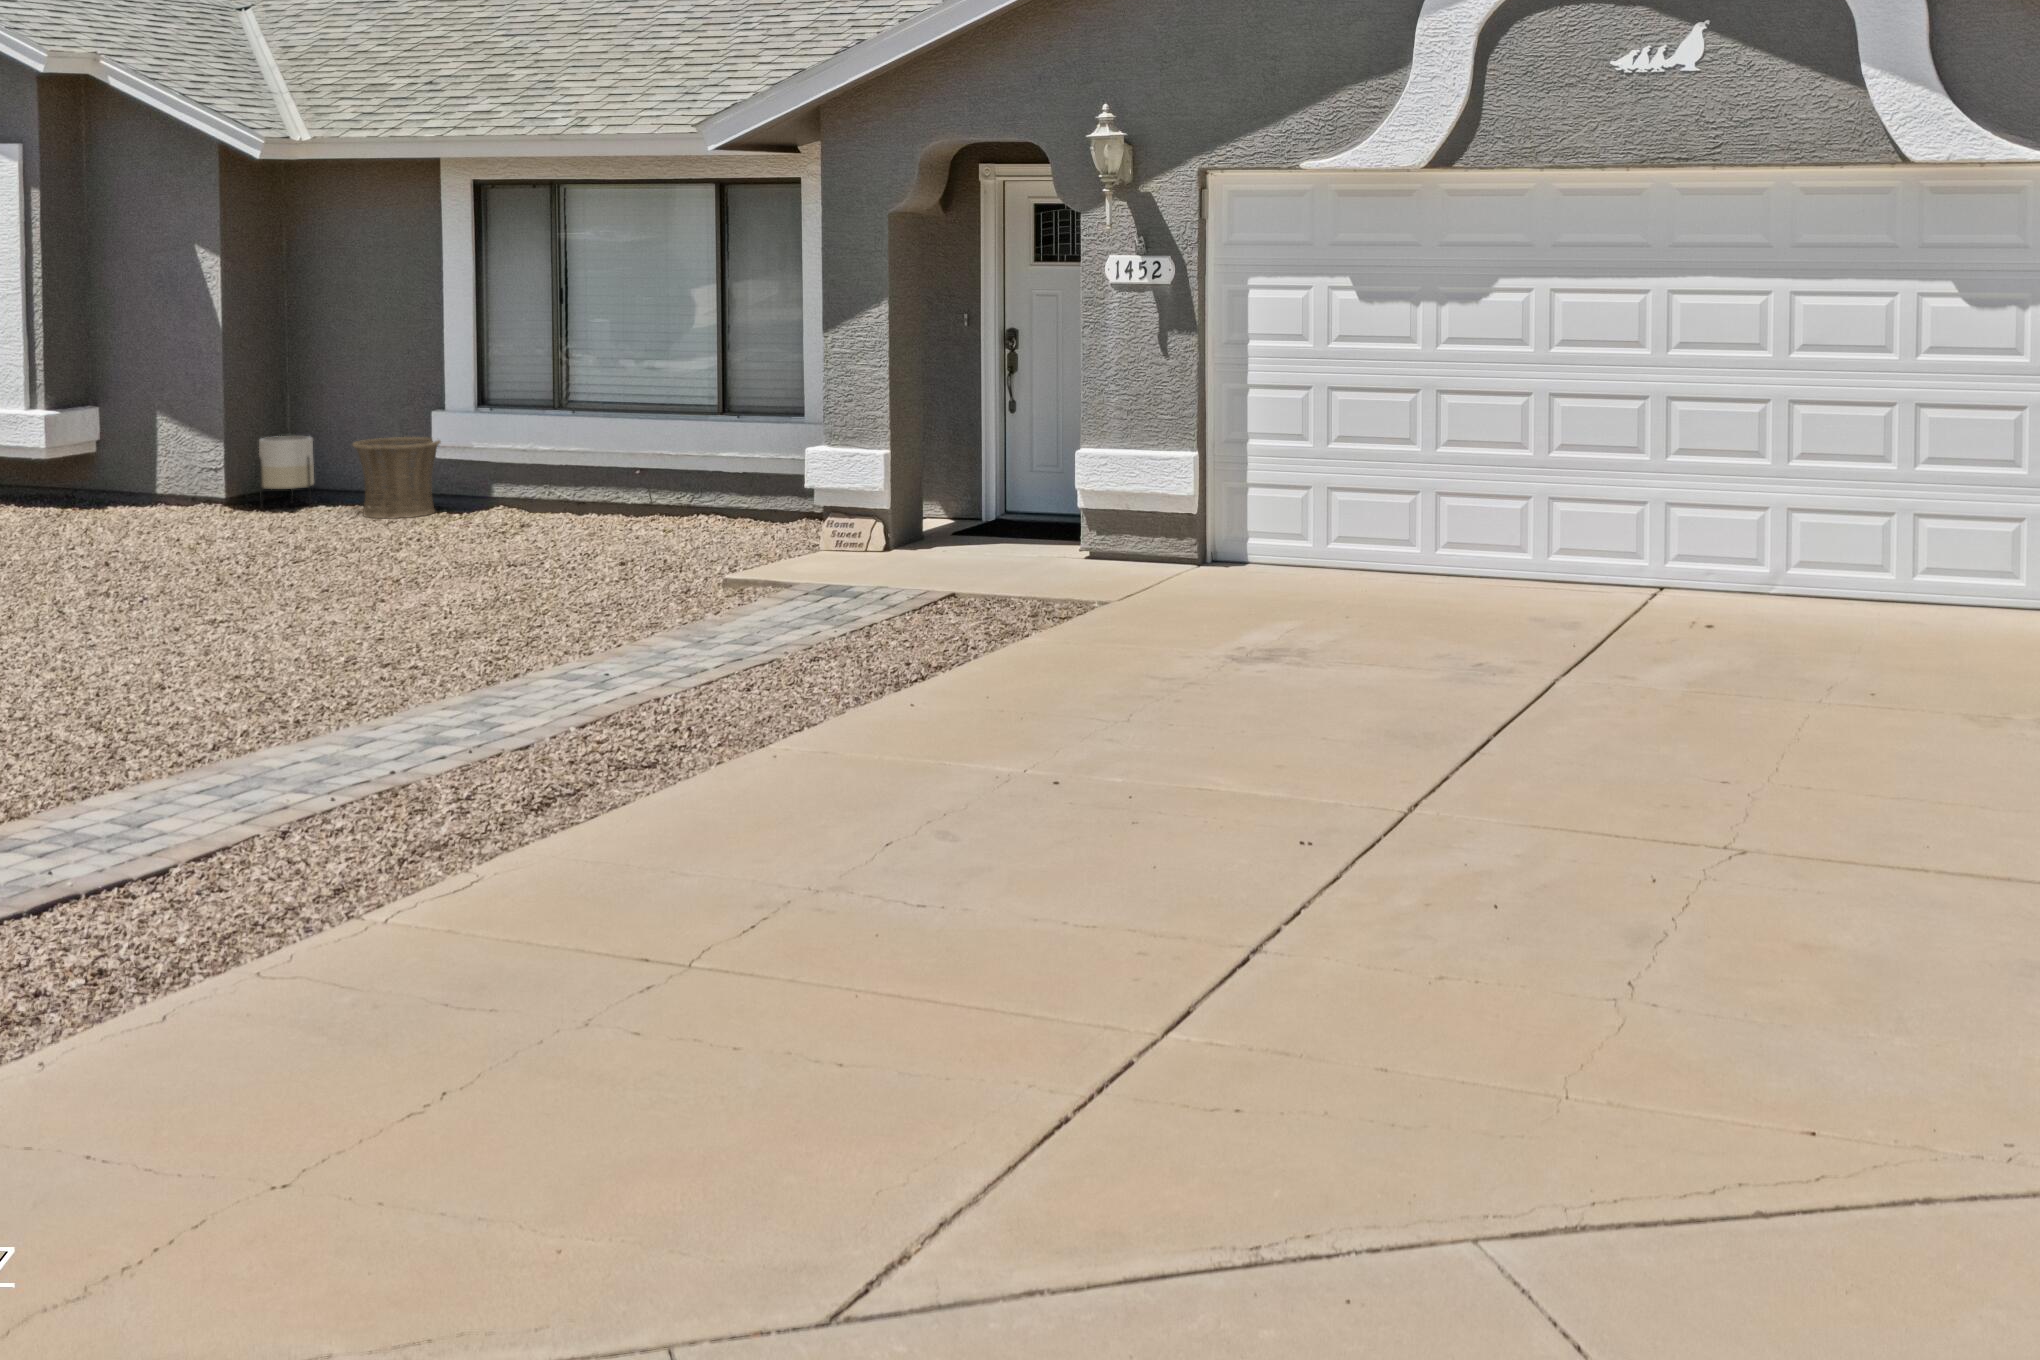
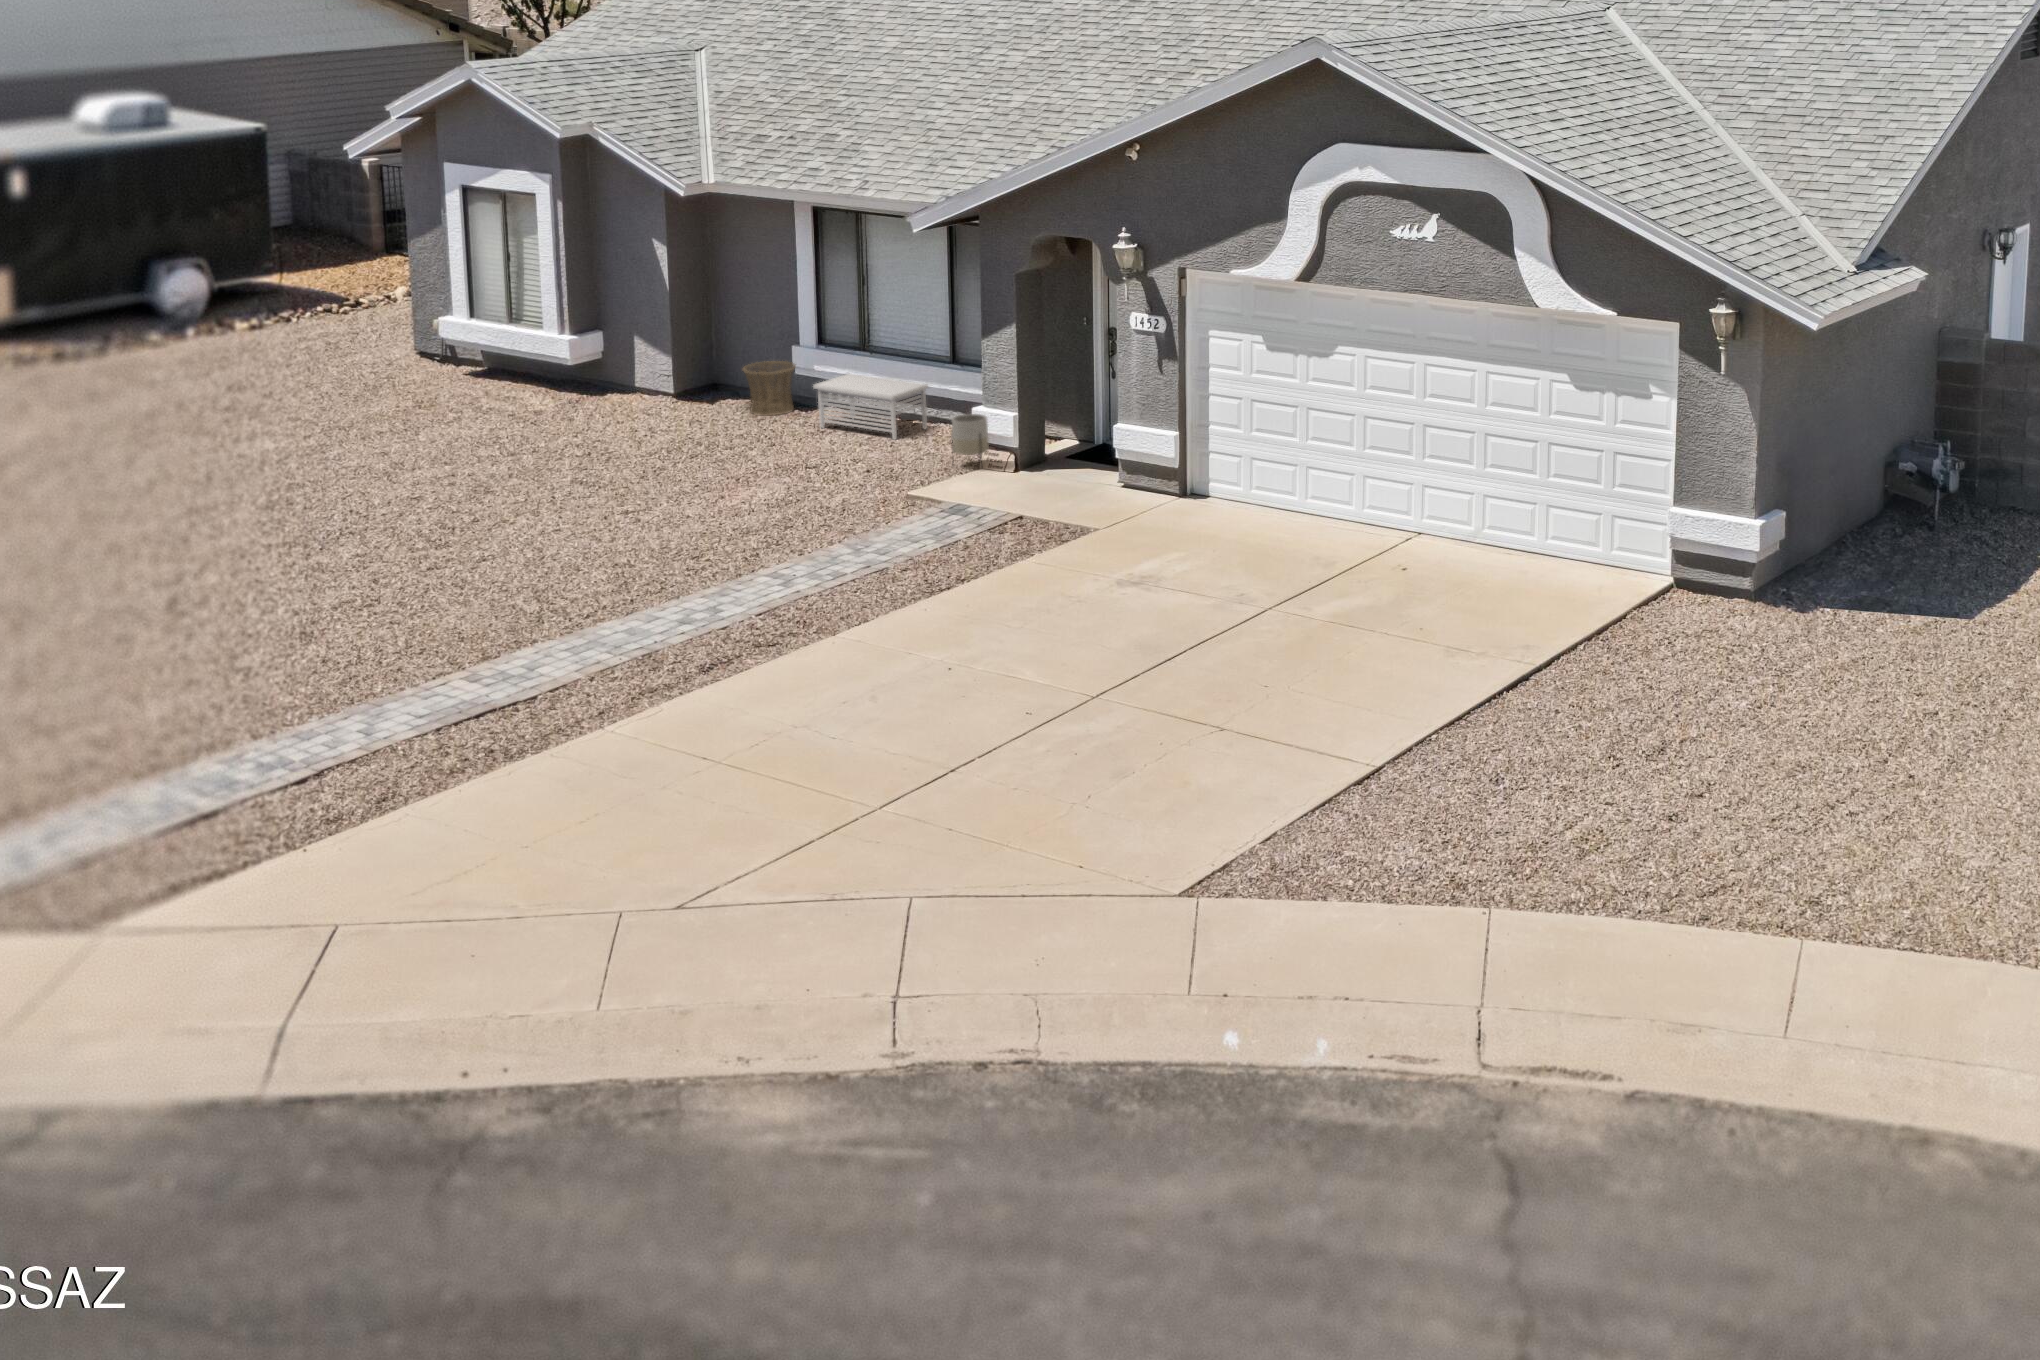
planter: present [259,436,314,494] -> present [951,414,989,463]
storage bench: none [487,445,679,533] -> present [813,374,928,440]

